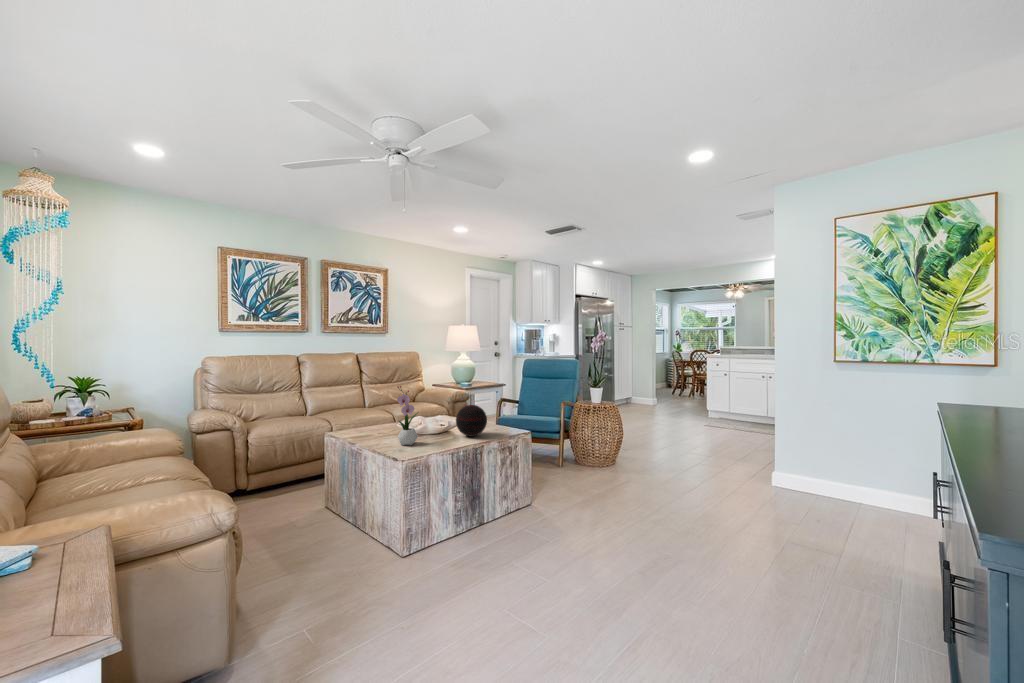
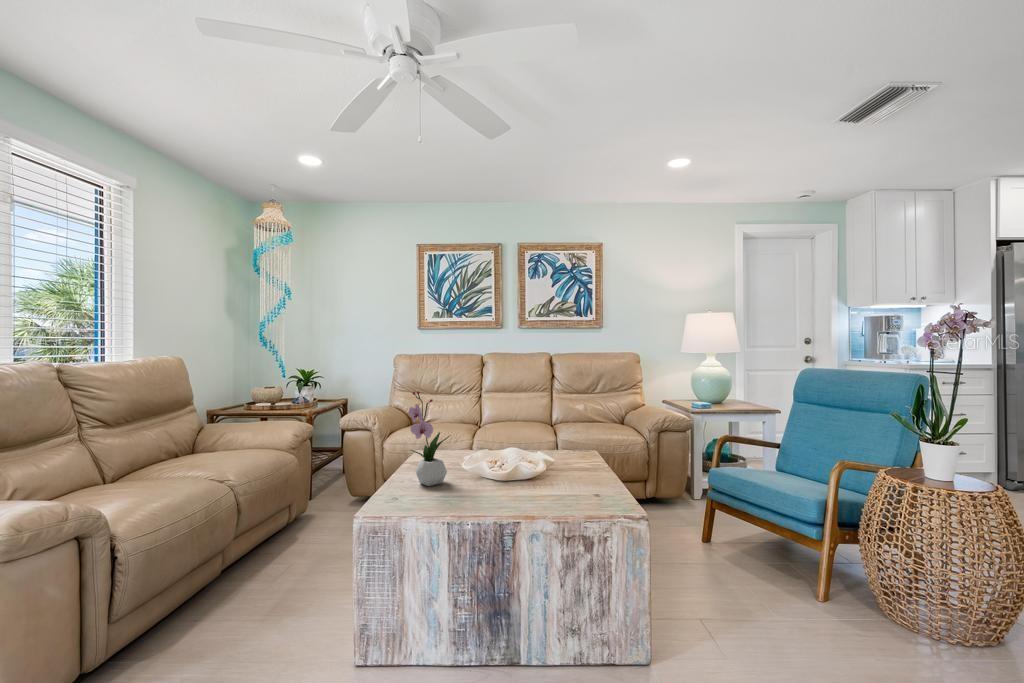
decorative orb: present [456,405,487,436] -> none [511,435,567,492]

